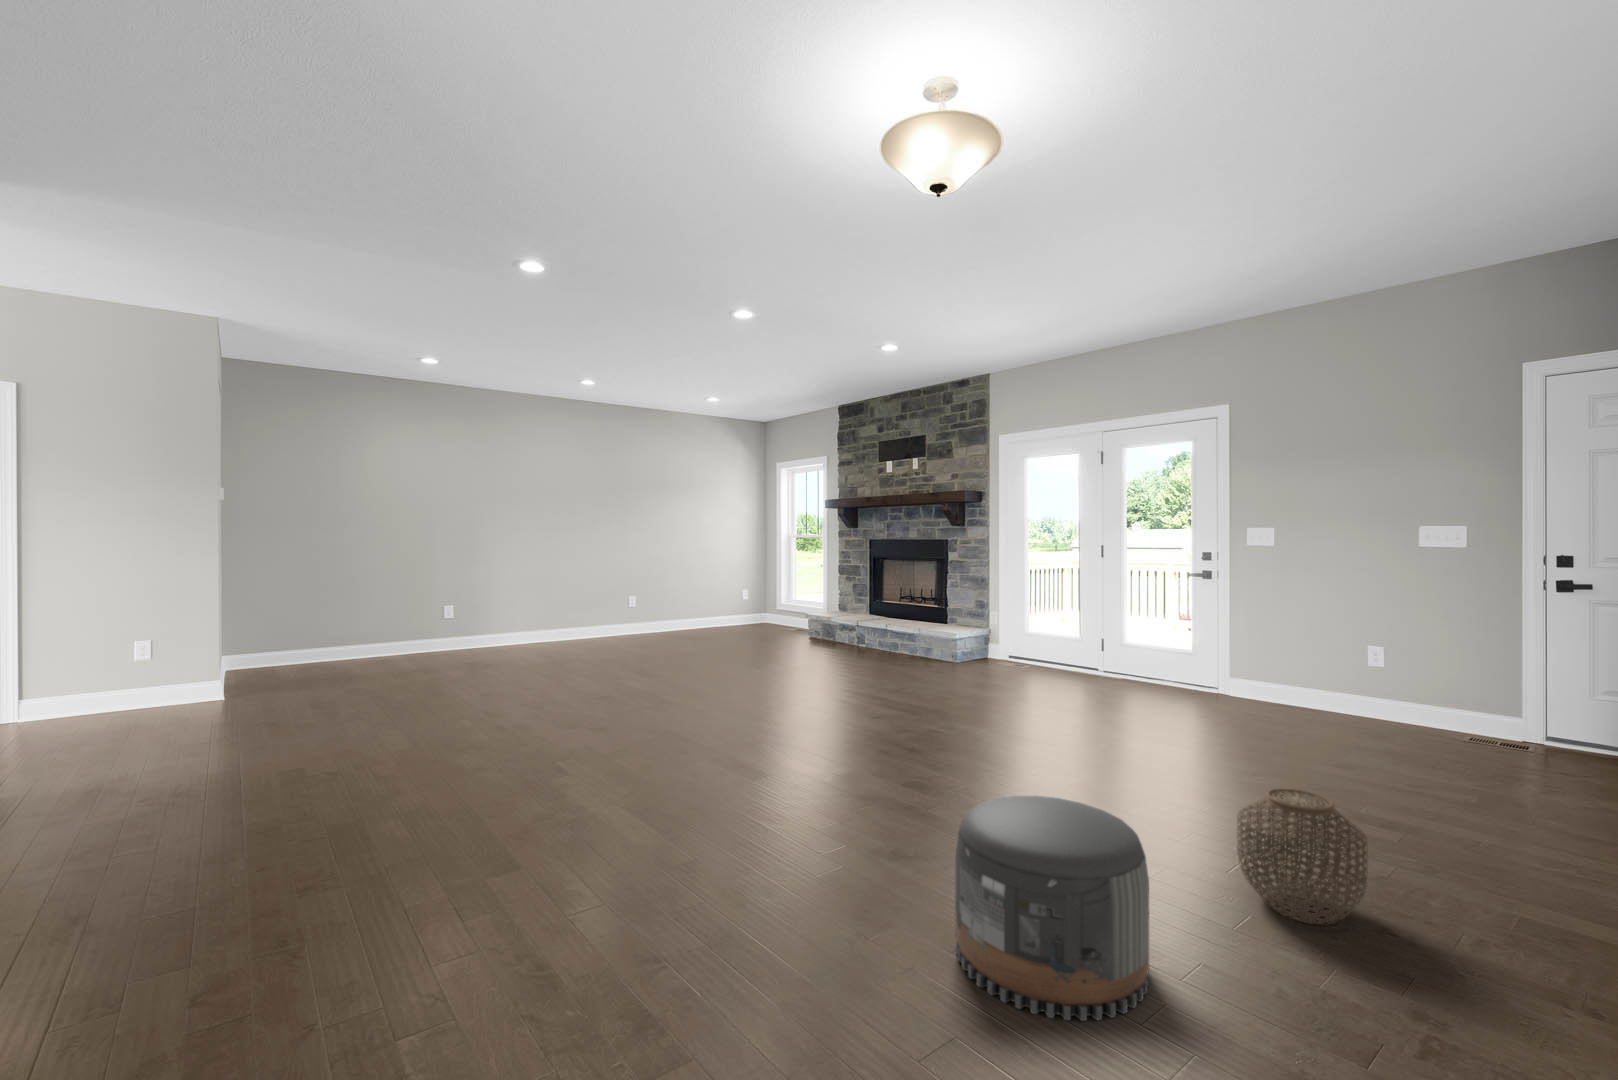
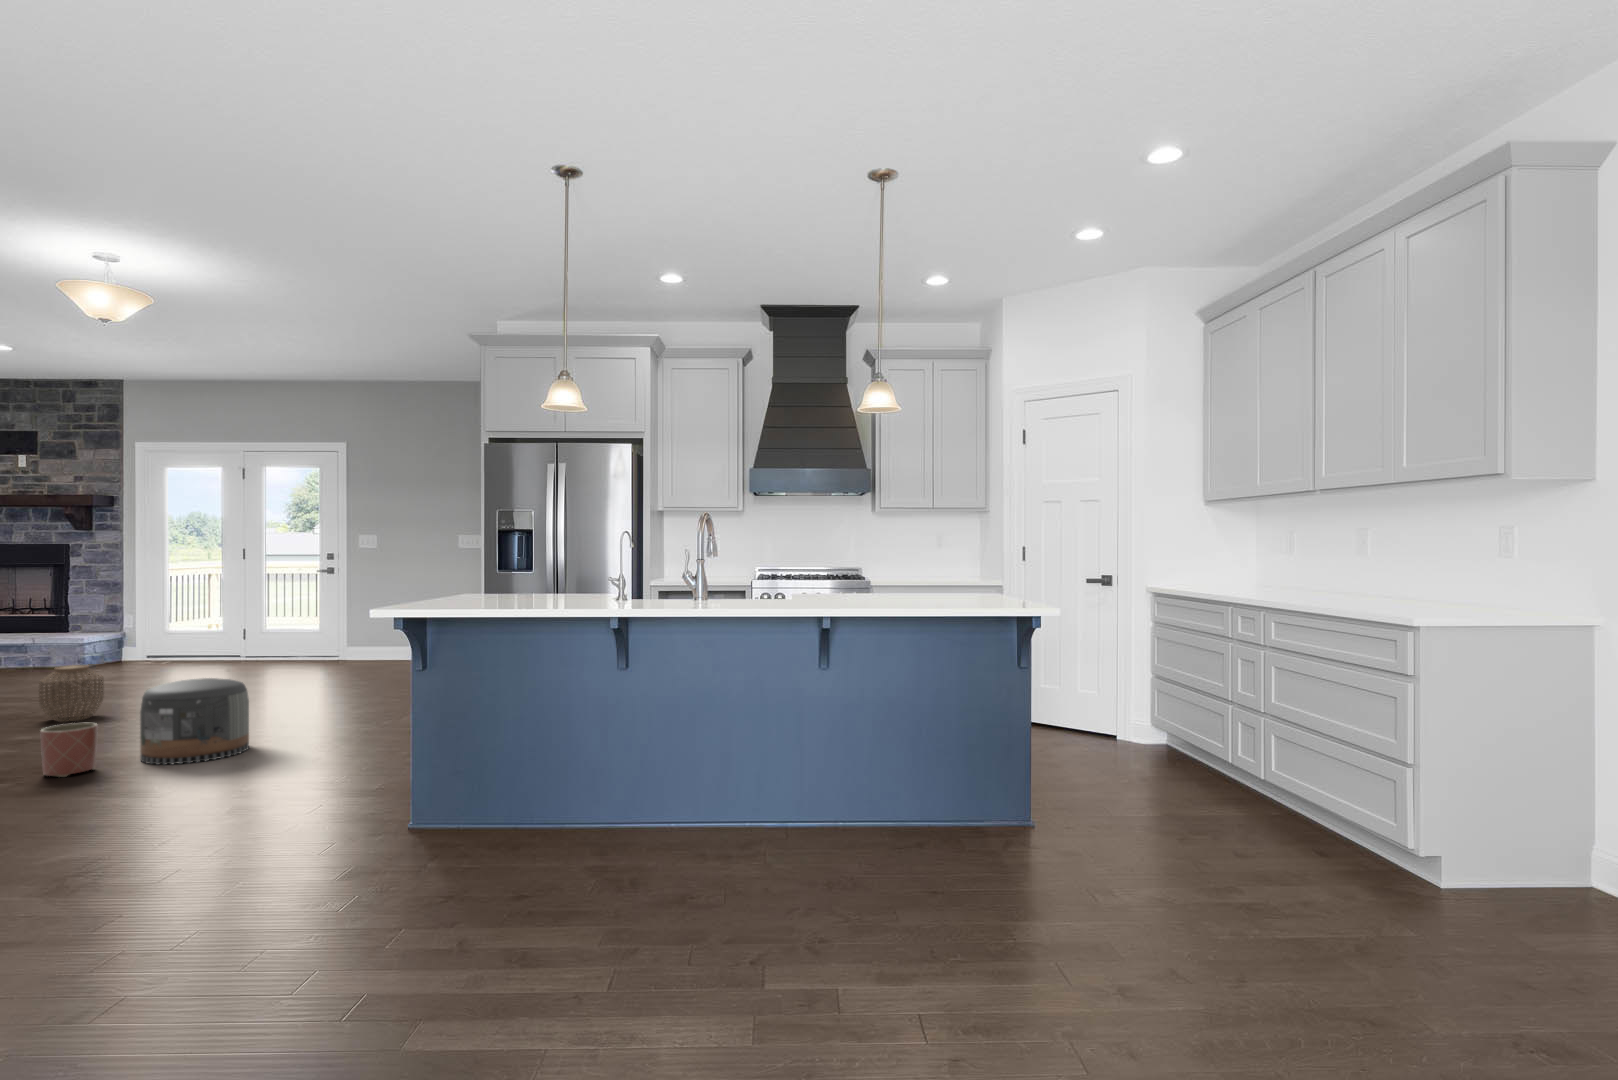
woven basket: present [1237,788,1368,925] -> present [39,665,104,722]
planter: none [809,849,889,968] -> present [40,723,98,777]

